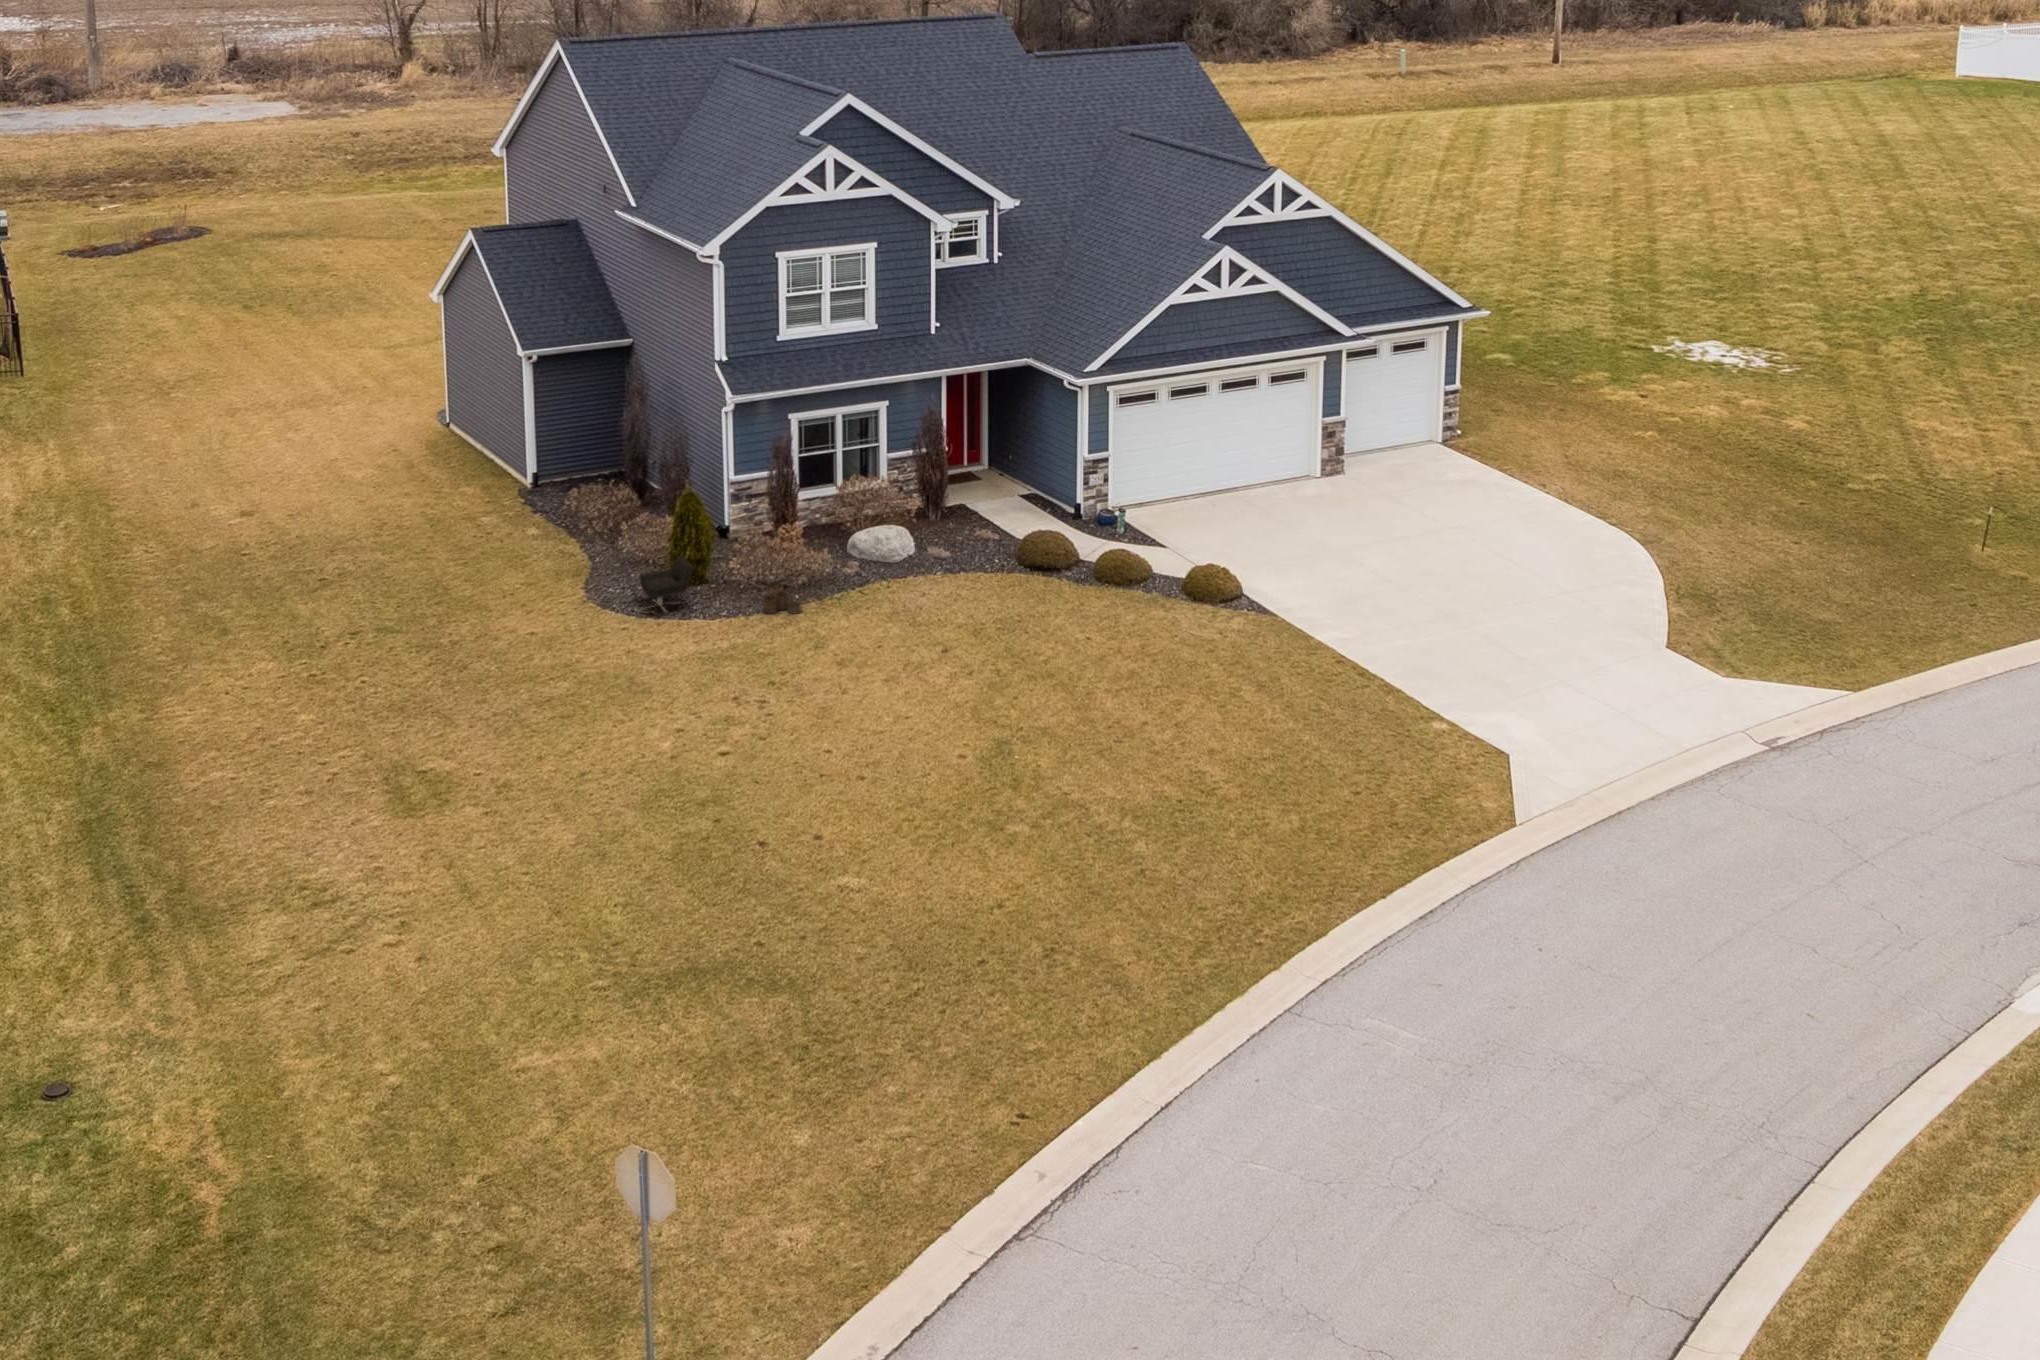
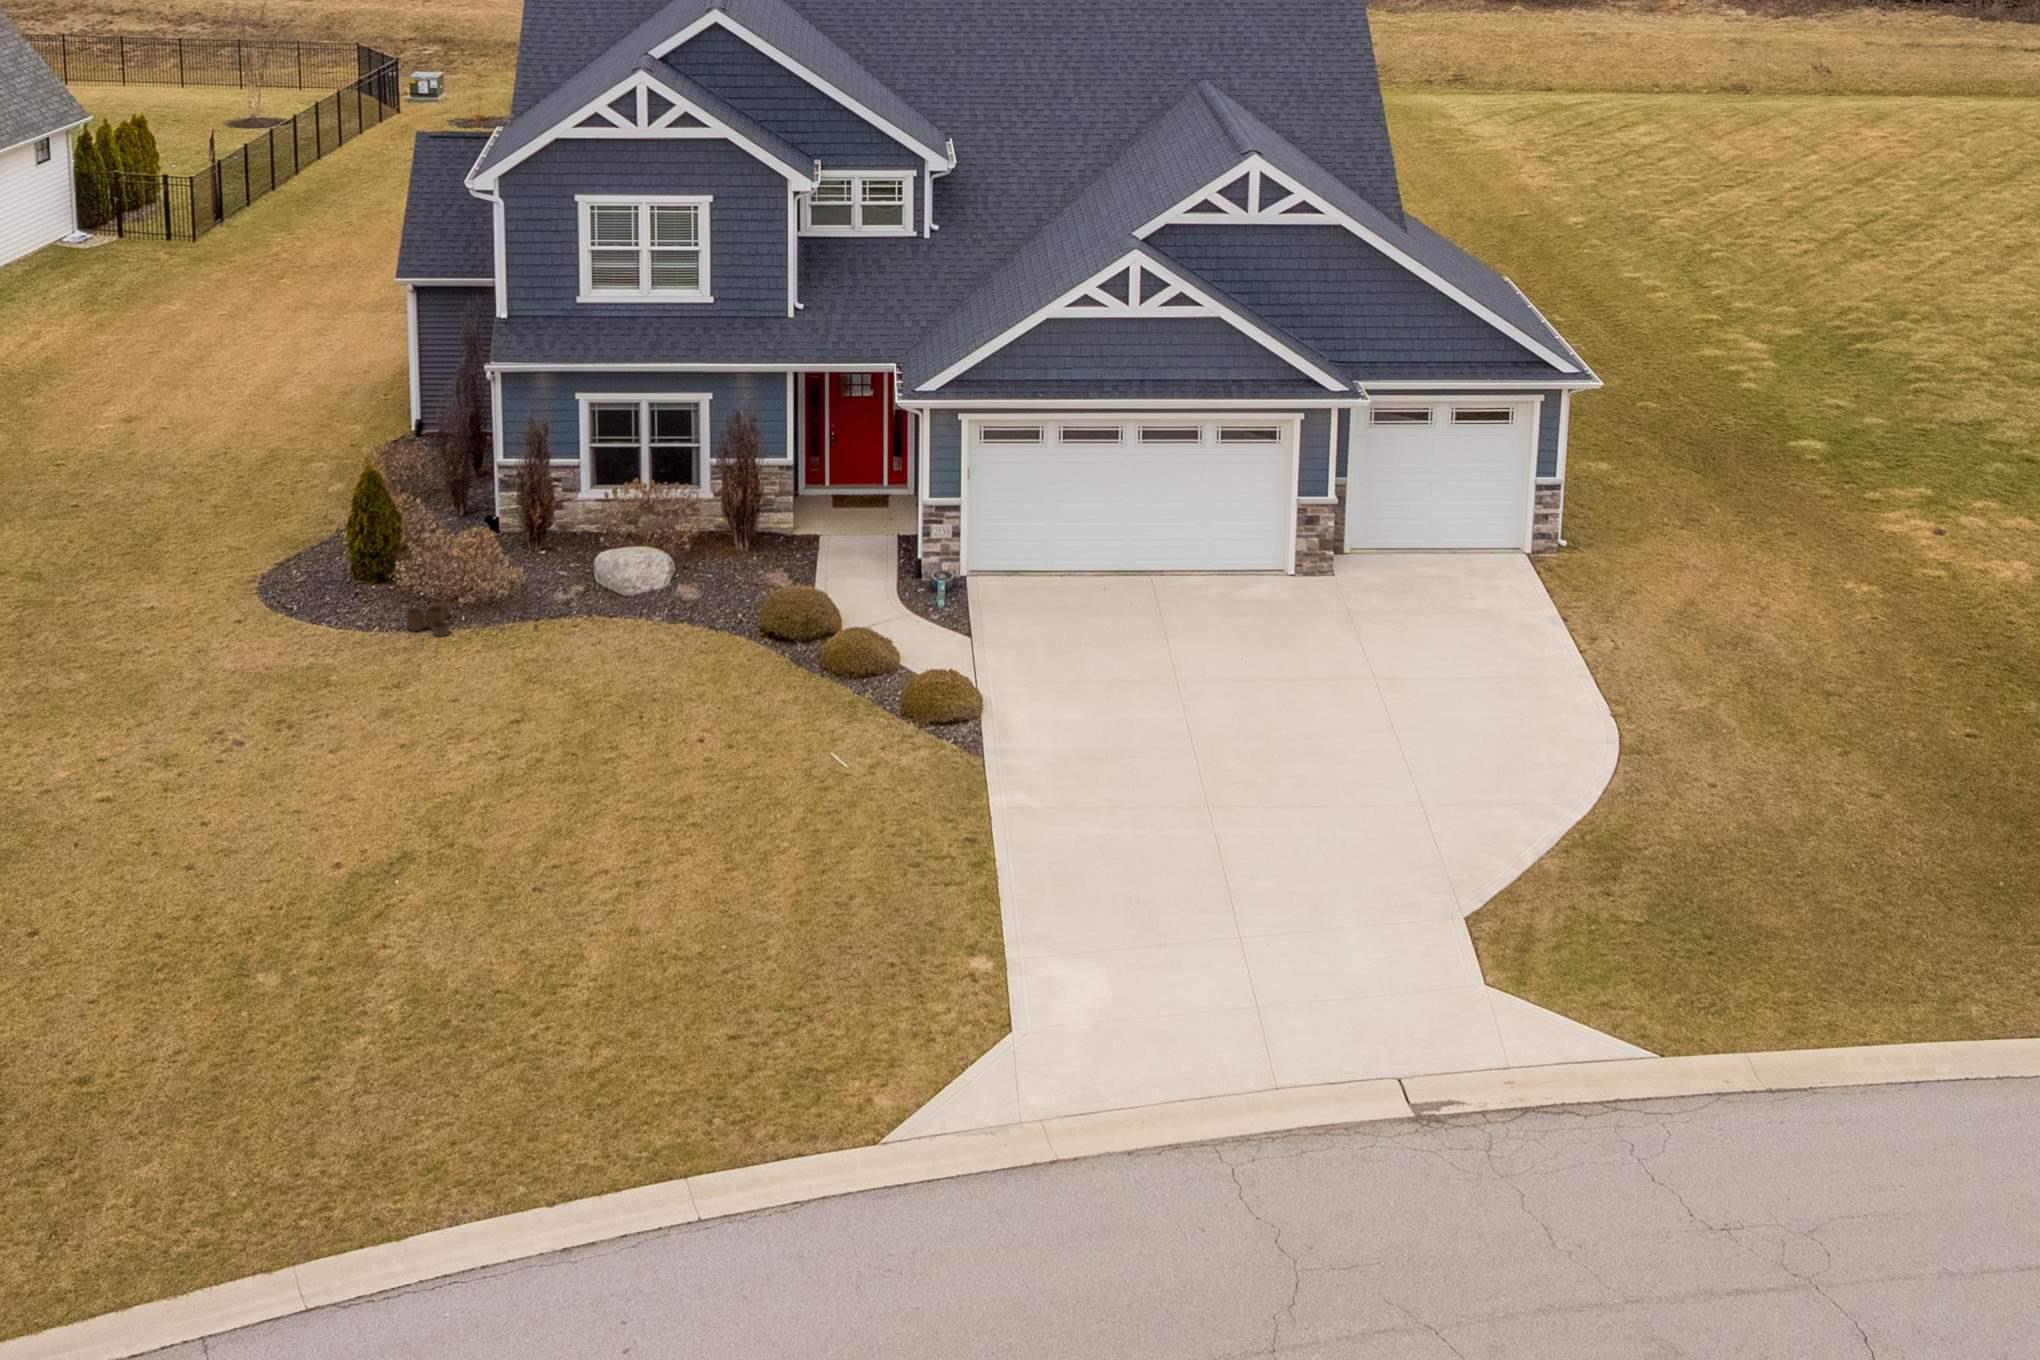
lounge chair: present [639,557,693,612] -> none [291,544,356,607]

